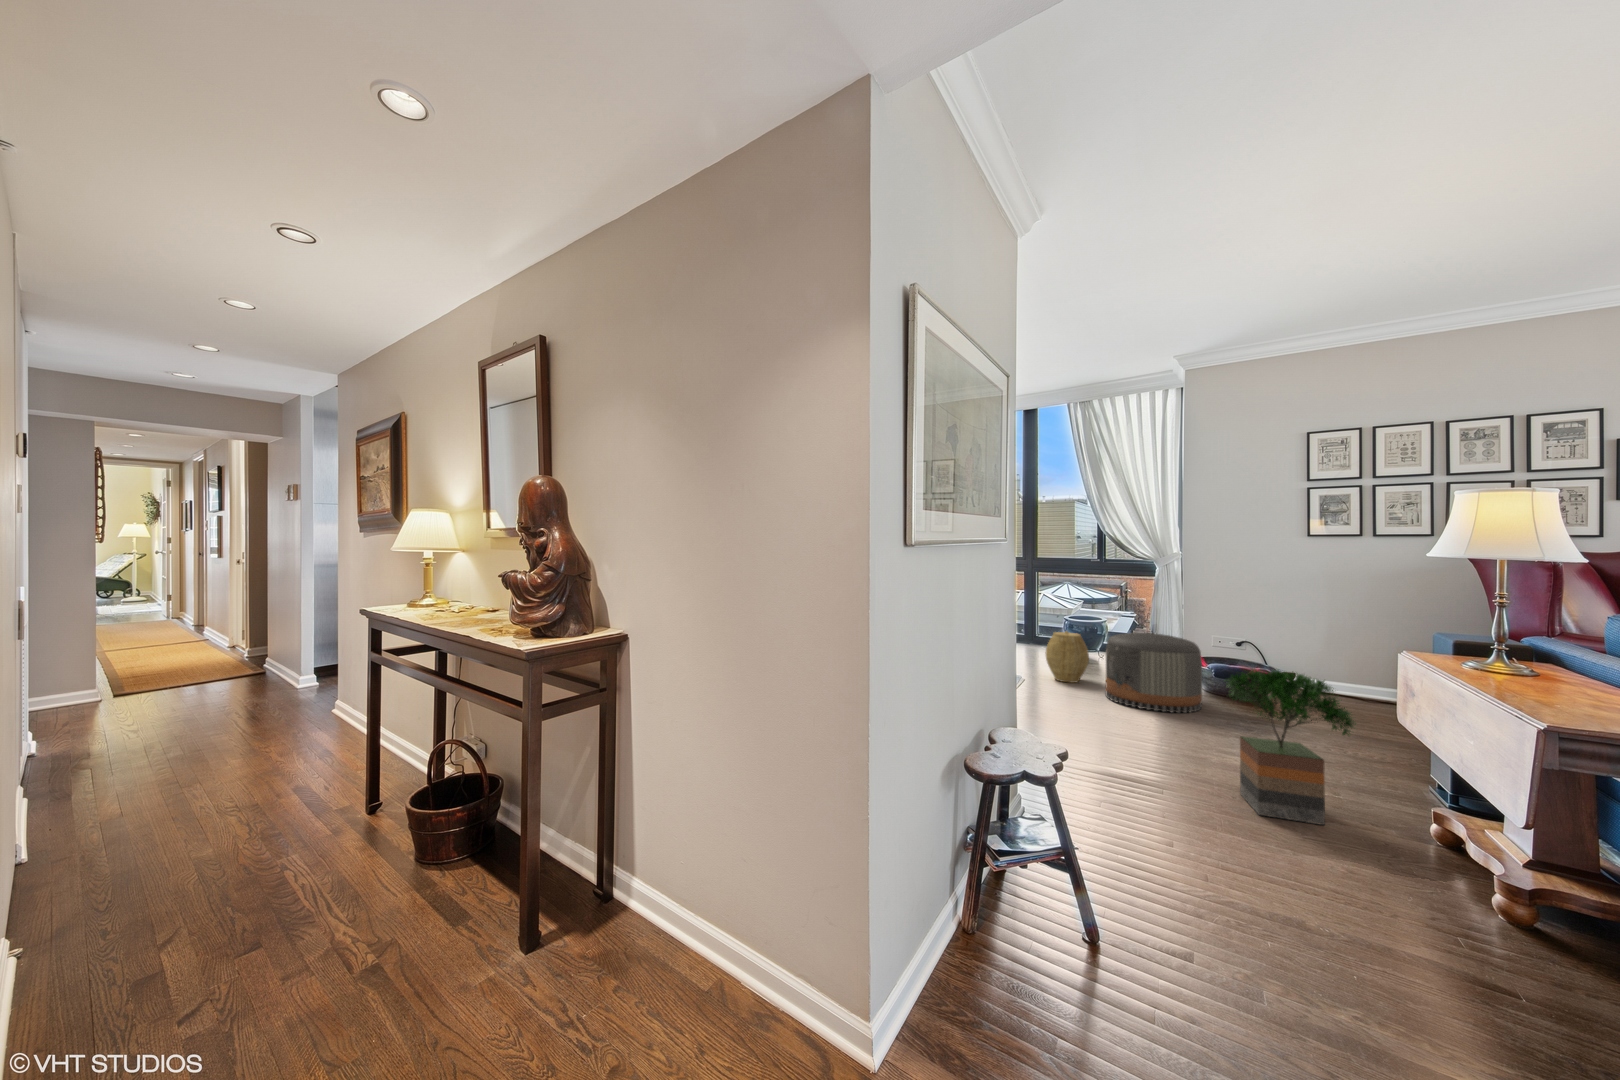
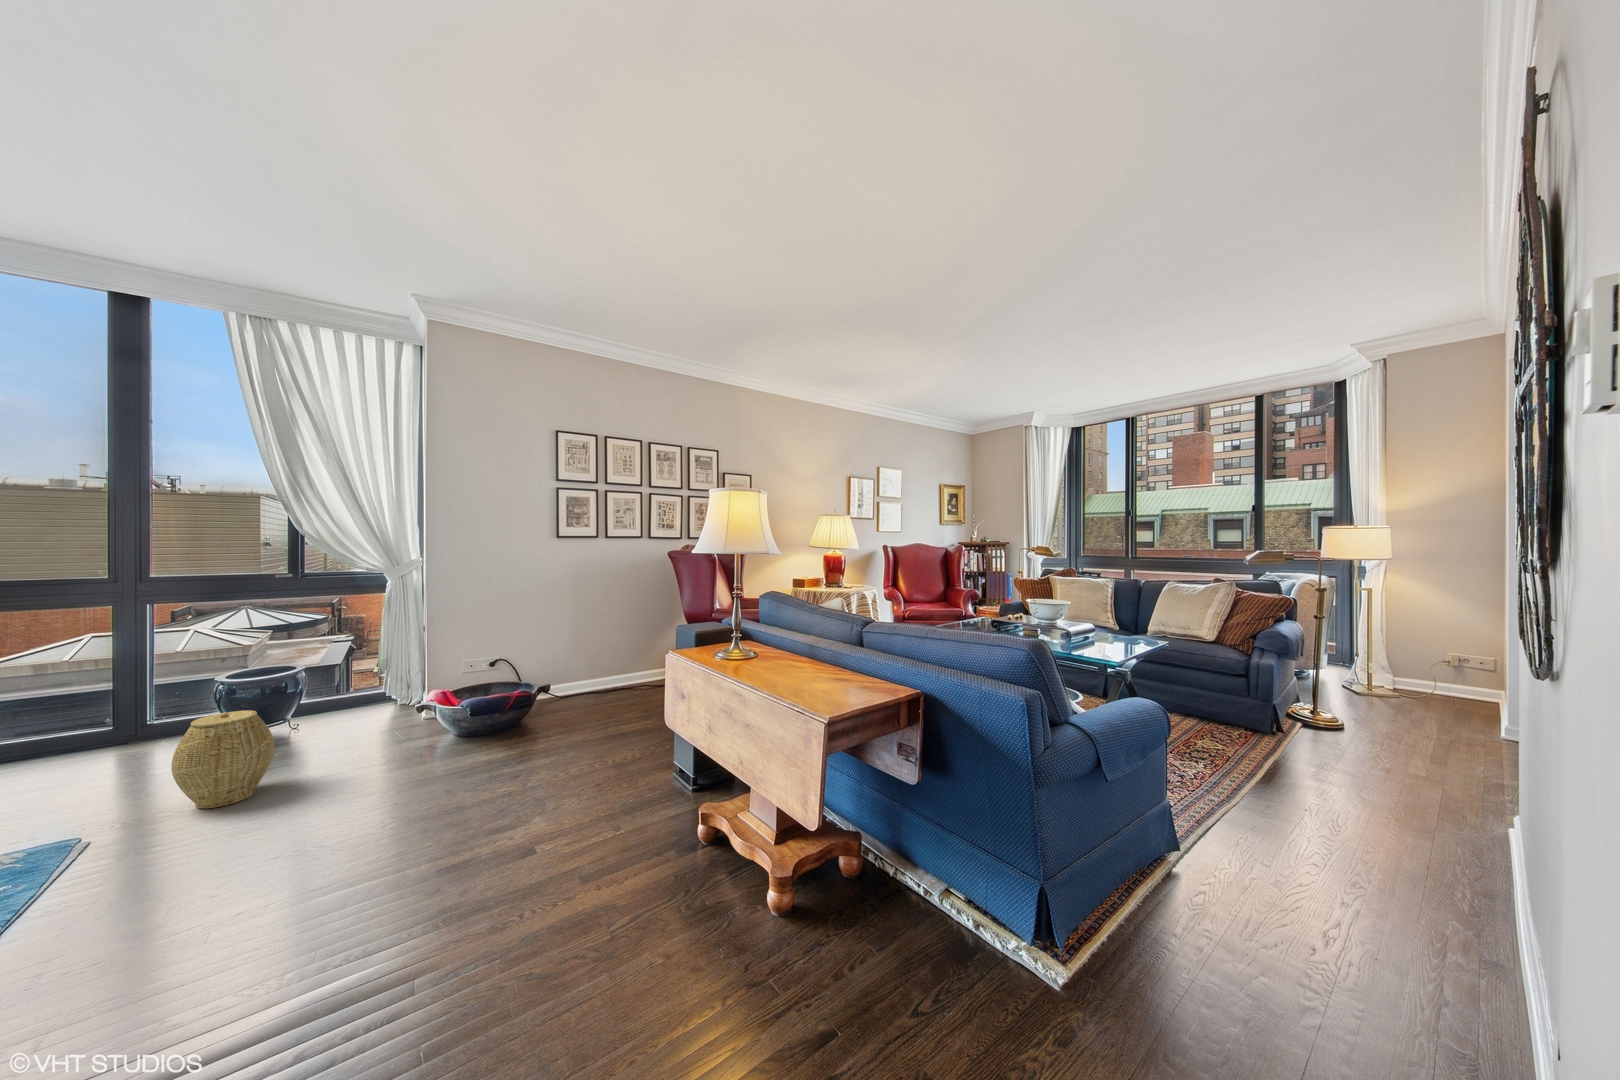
pouf: present [1106,633,1202,713] -> none [308,685,462,821]
potted tree: present [1226,668,1356,825] -> none [528,745,681,985]

